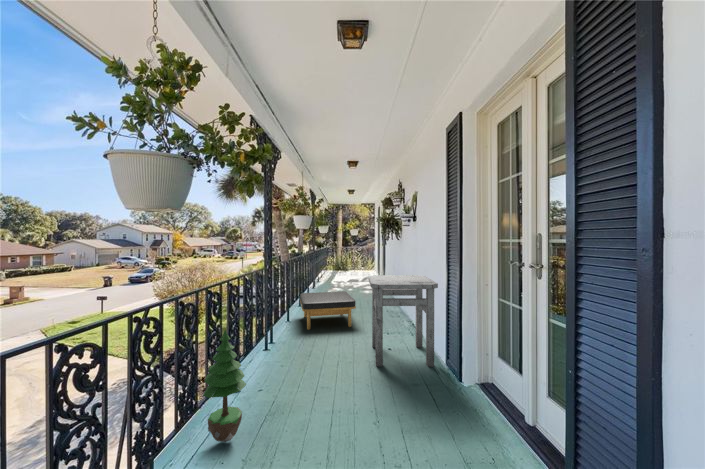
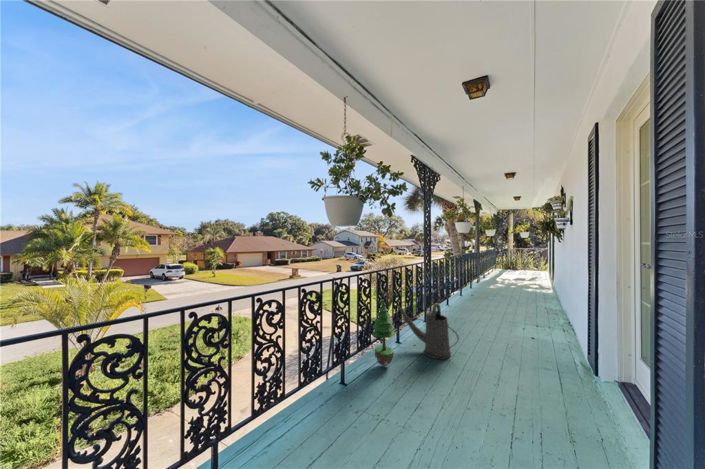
side table: present [368,275,438,367] -> none [504,274,582,368]
ottoman: present [300,291,356,330] -> none [454,285,504,318]
watering can: none [240,322,327,402] -> present [398,303,459,359]

